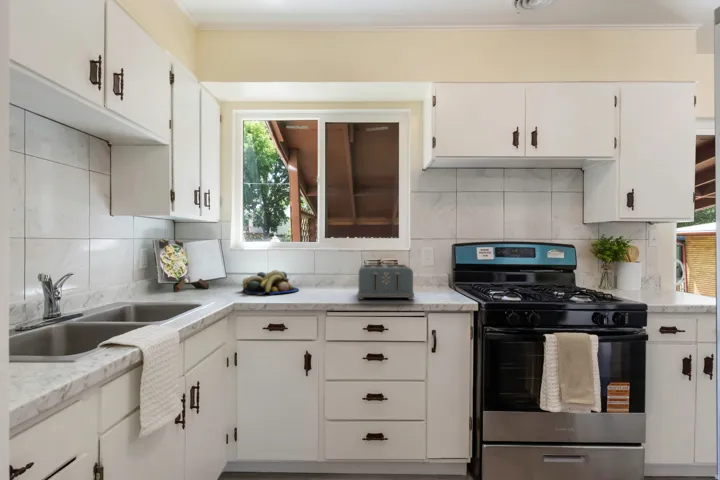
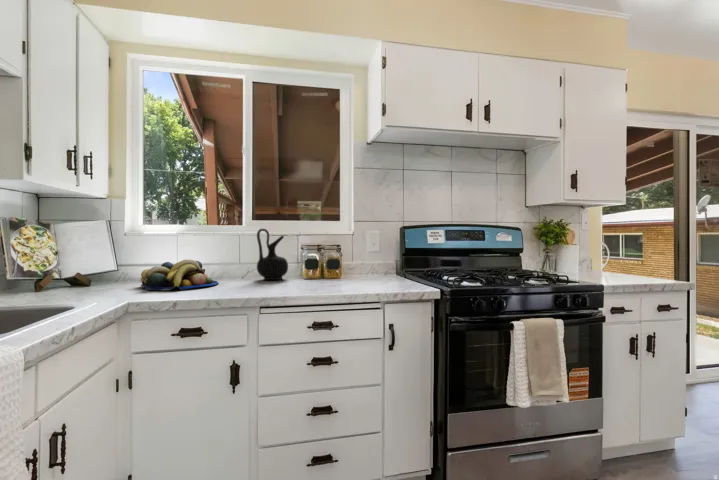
ceramic jug: none [329,246,355,289] -> present [257,229,288,280]
toaster: present [358,264,414,300] -> none [295,249,367,291]

